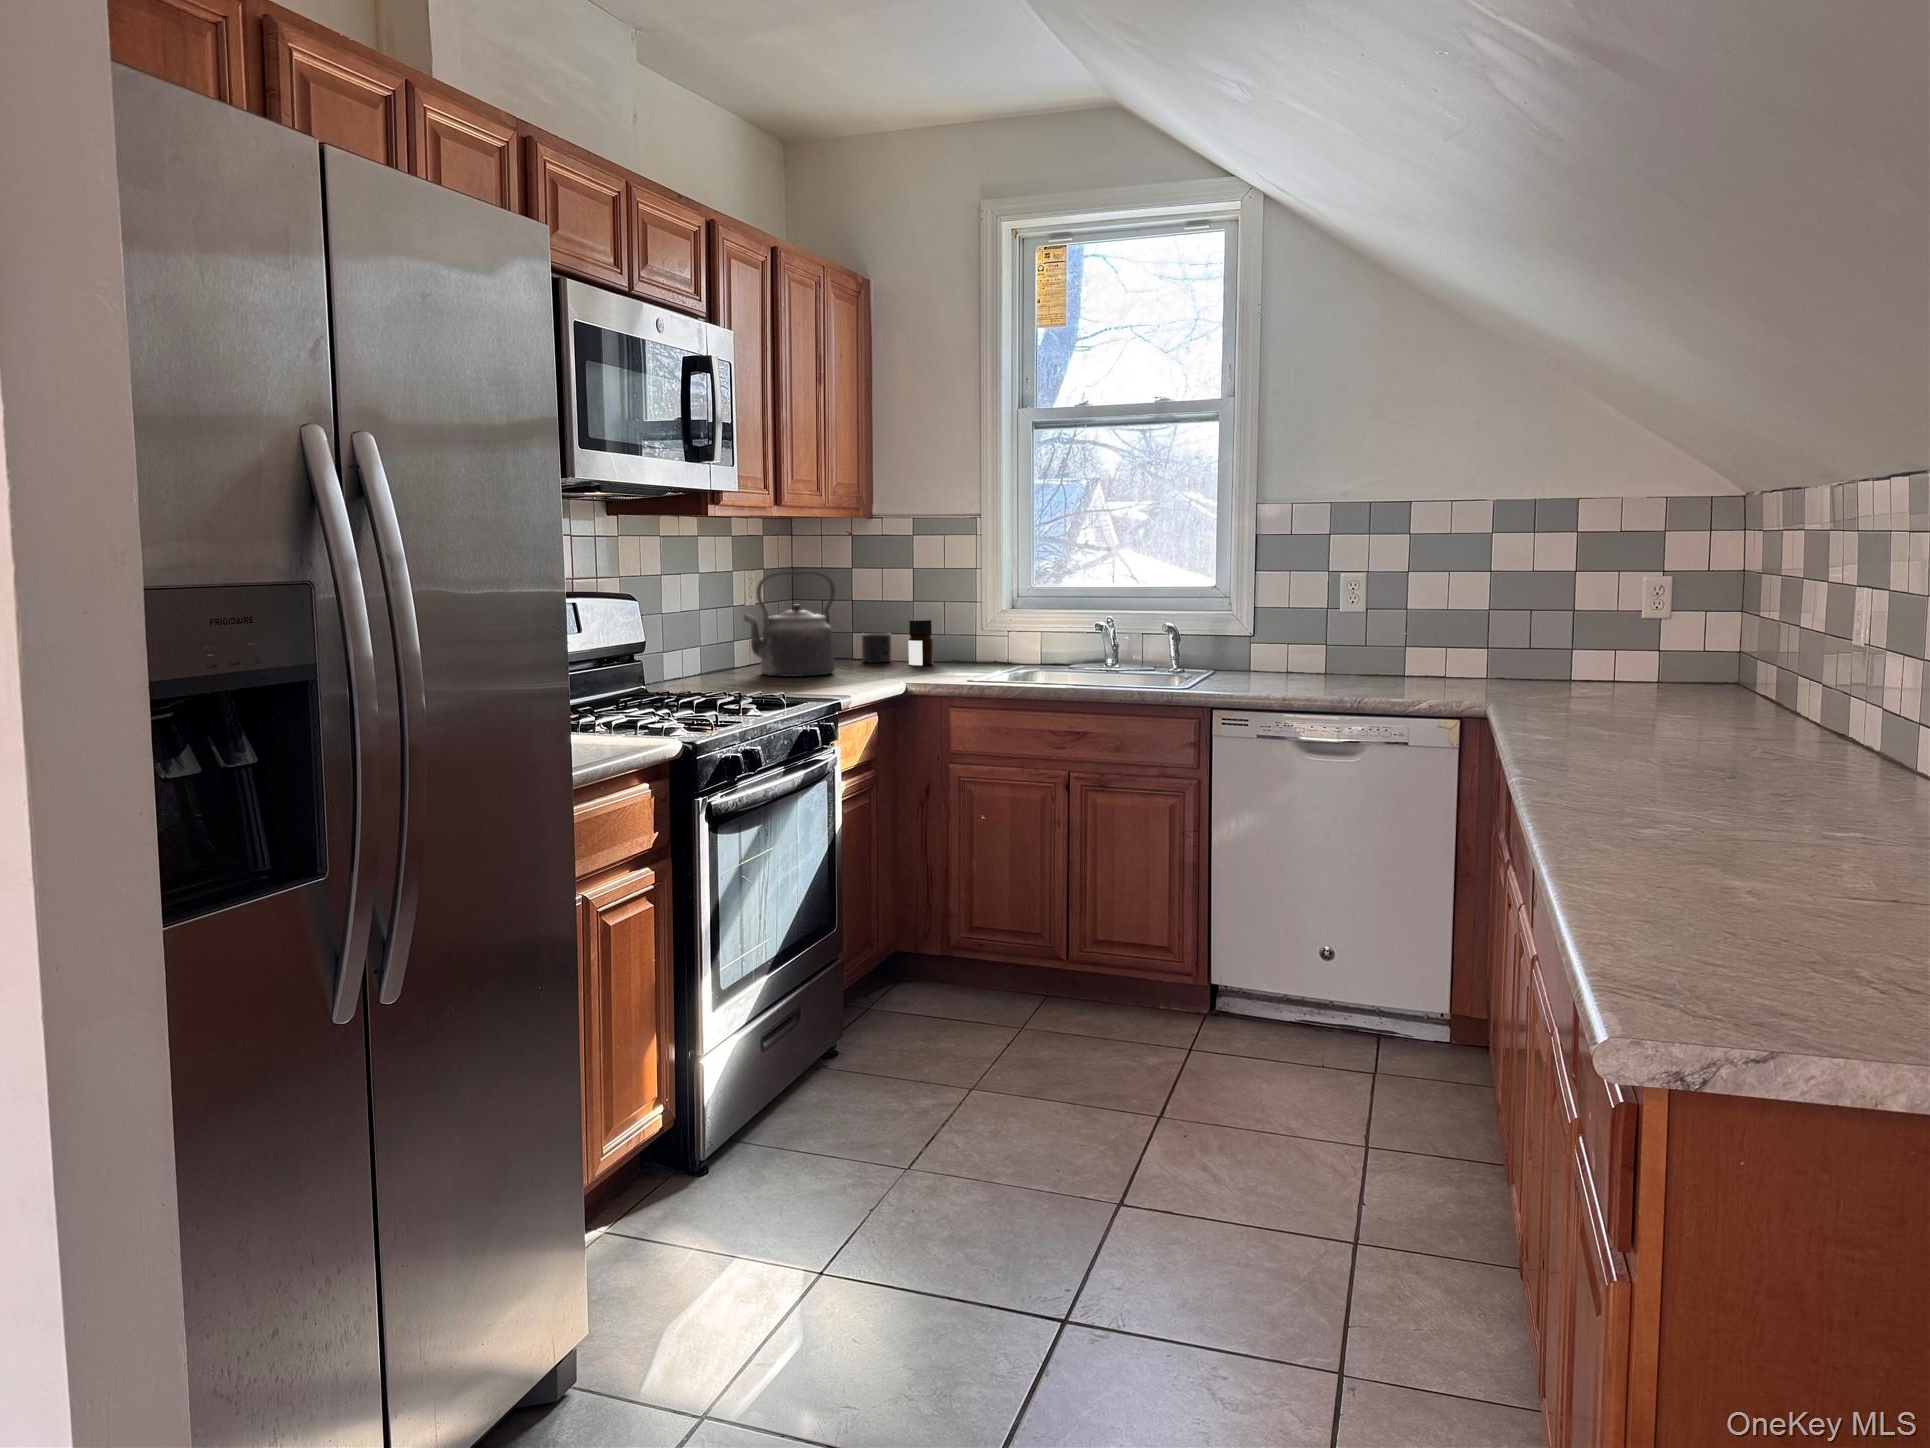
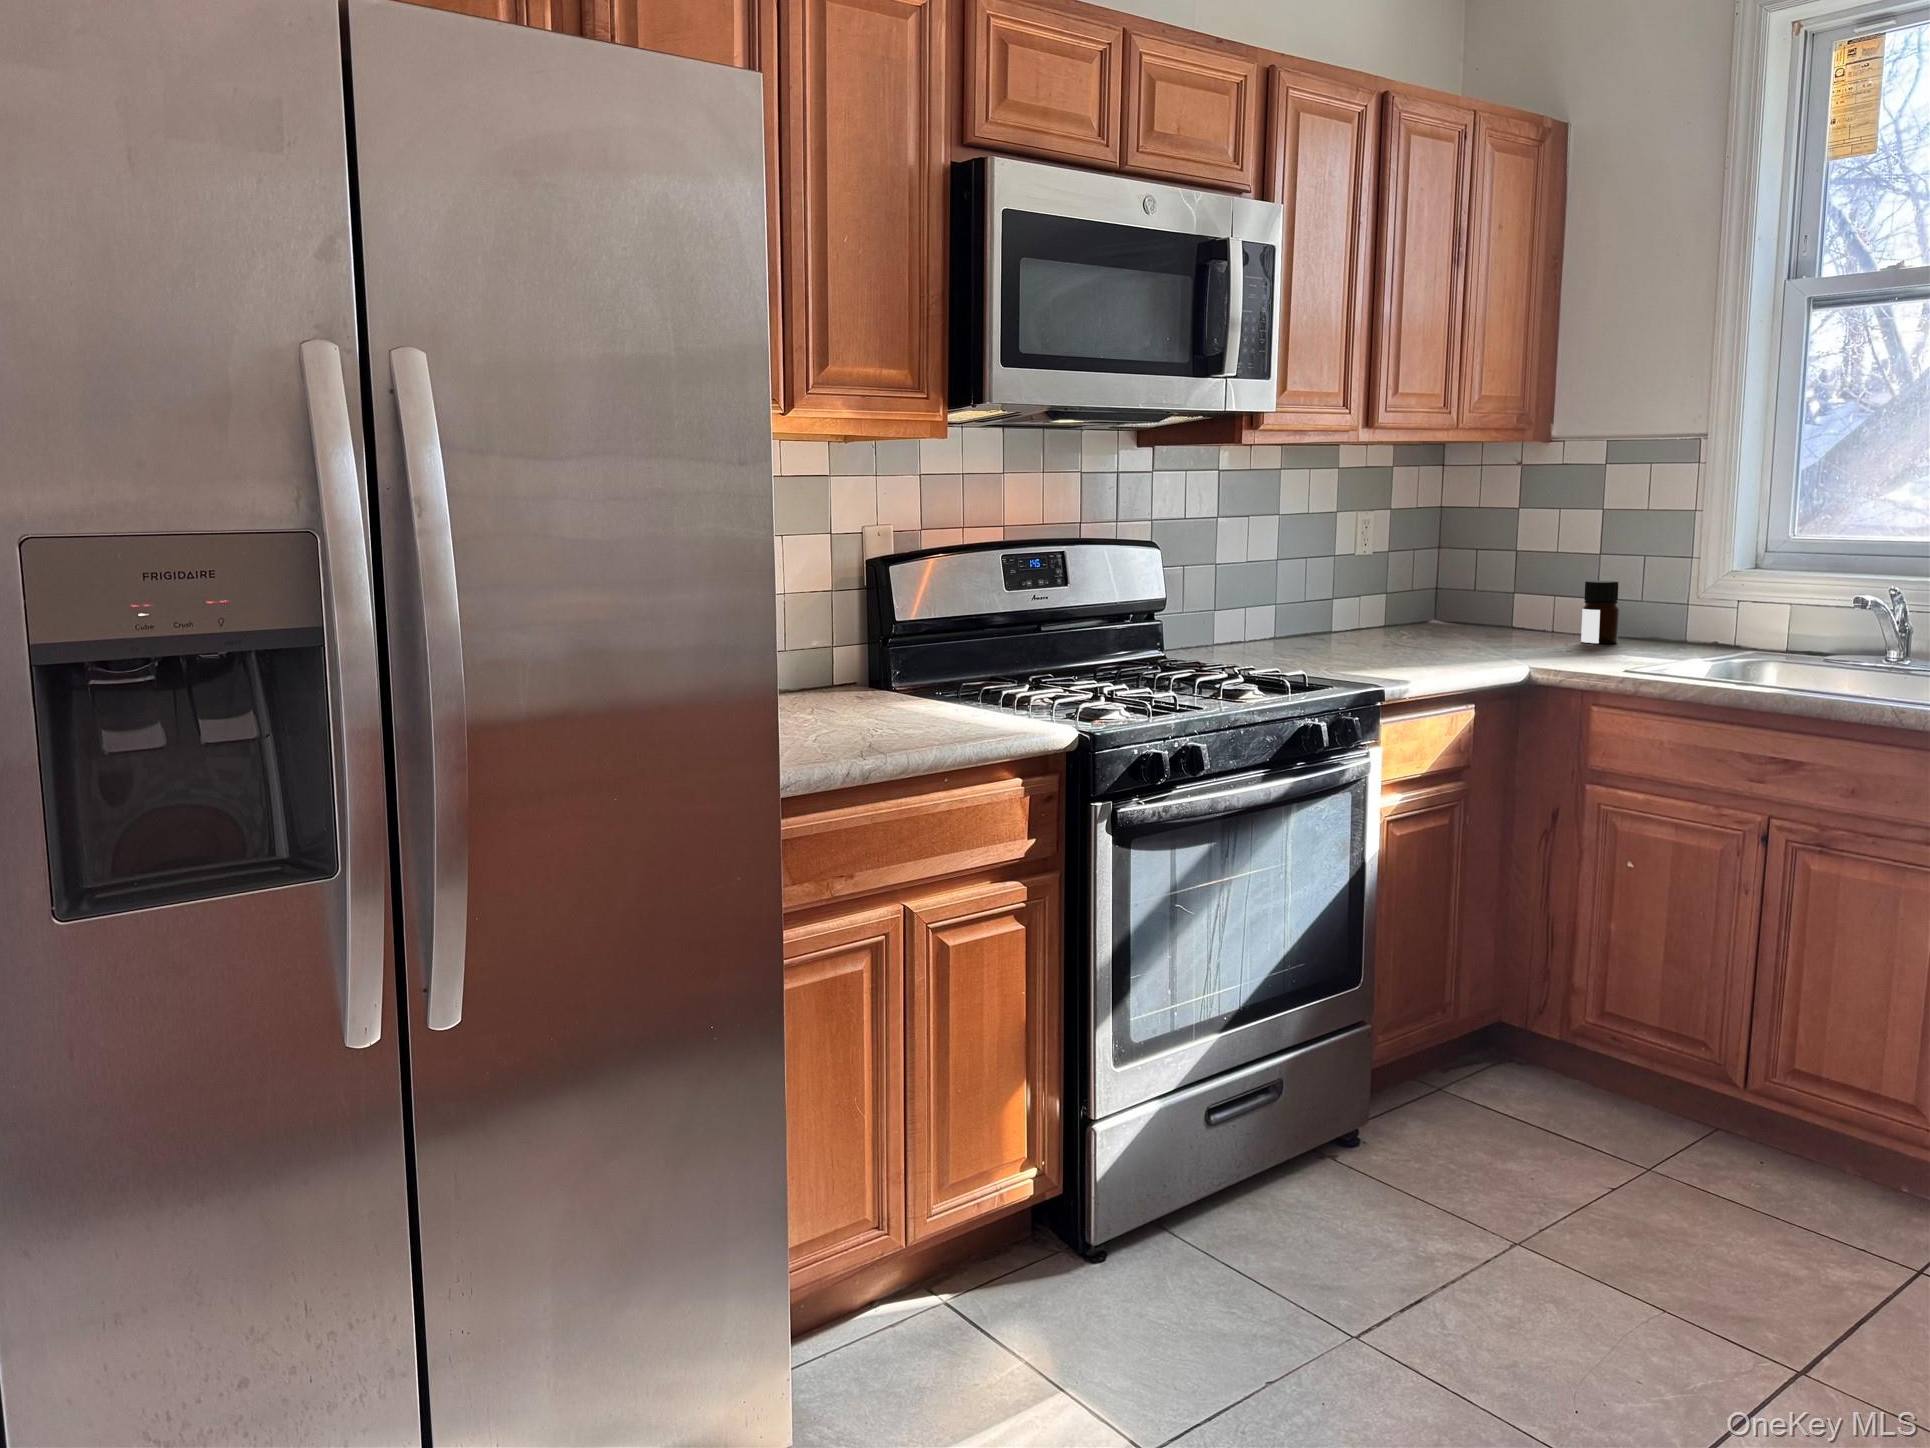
kettle: present [744,572,835,677] -> none [1331,514,1462,649]
mug: present [862,633,891,663] -> none [1521,596,1565,636]

